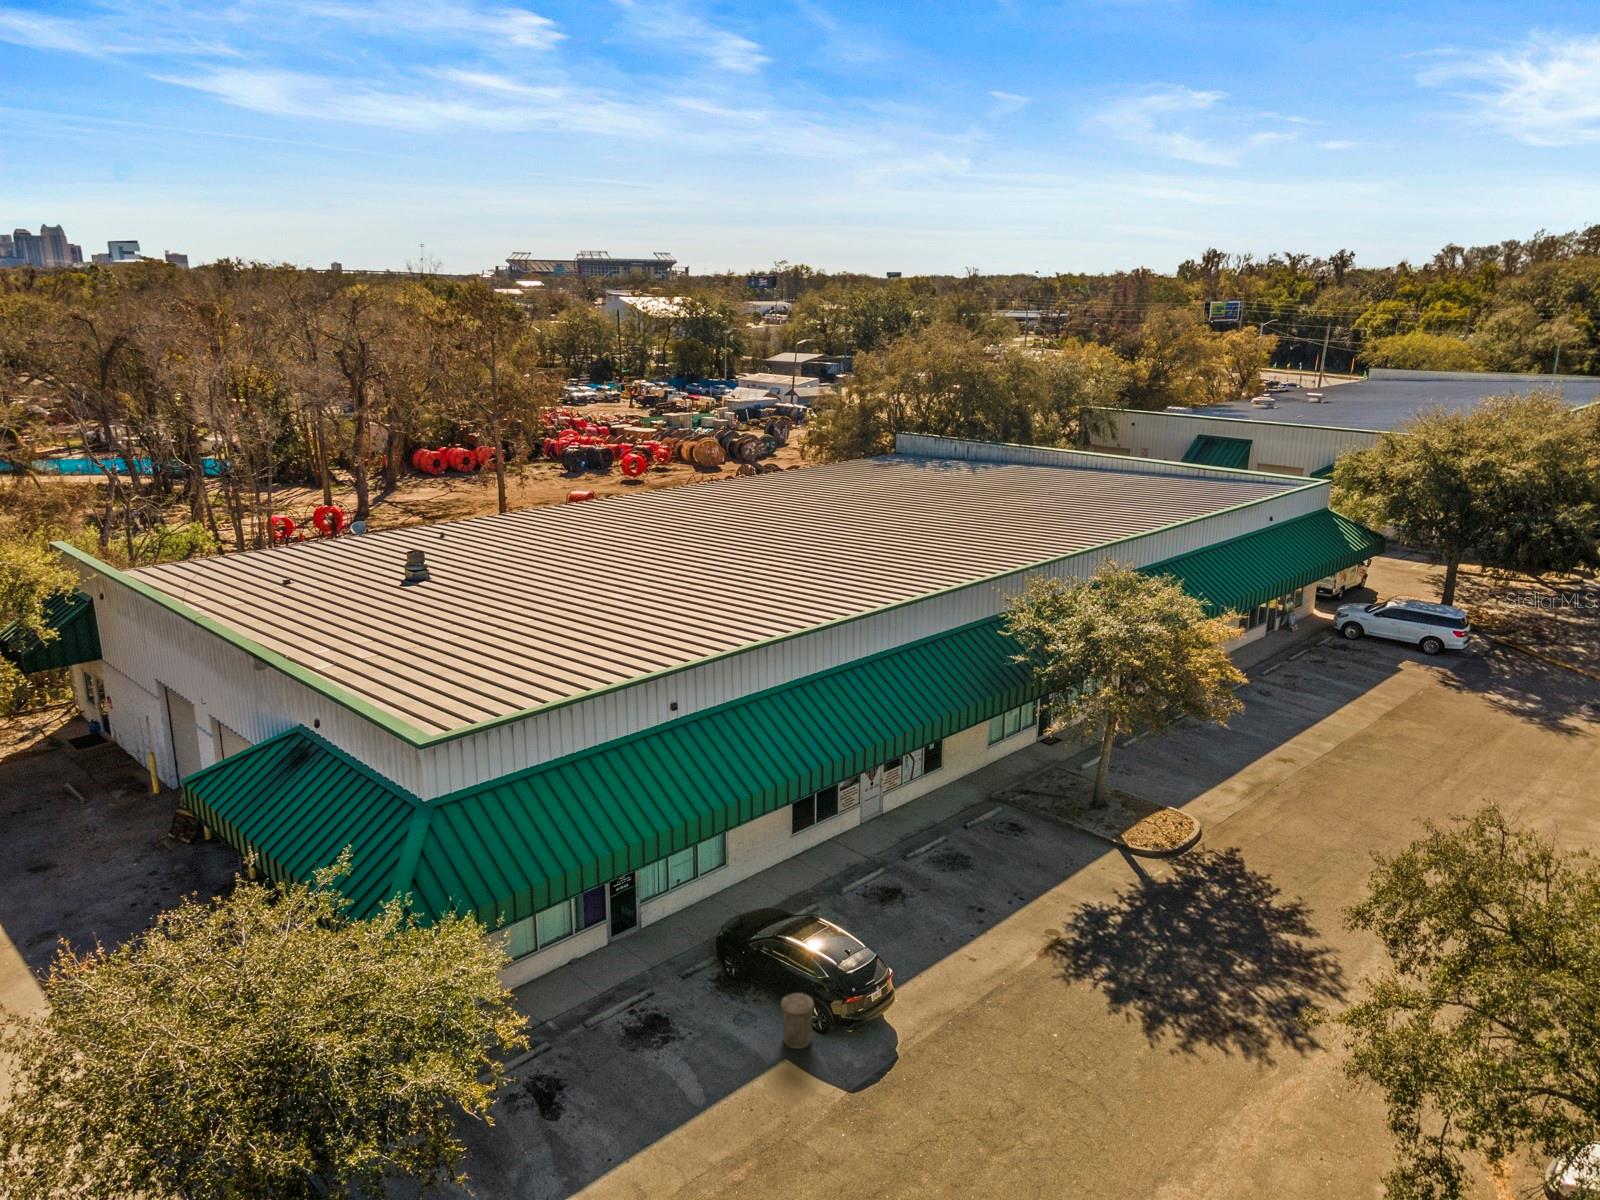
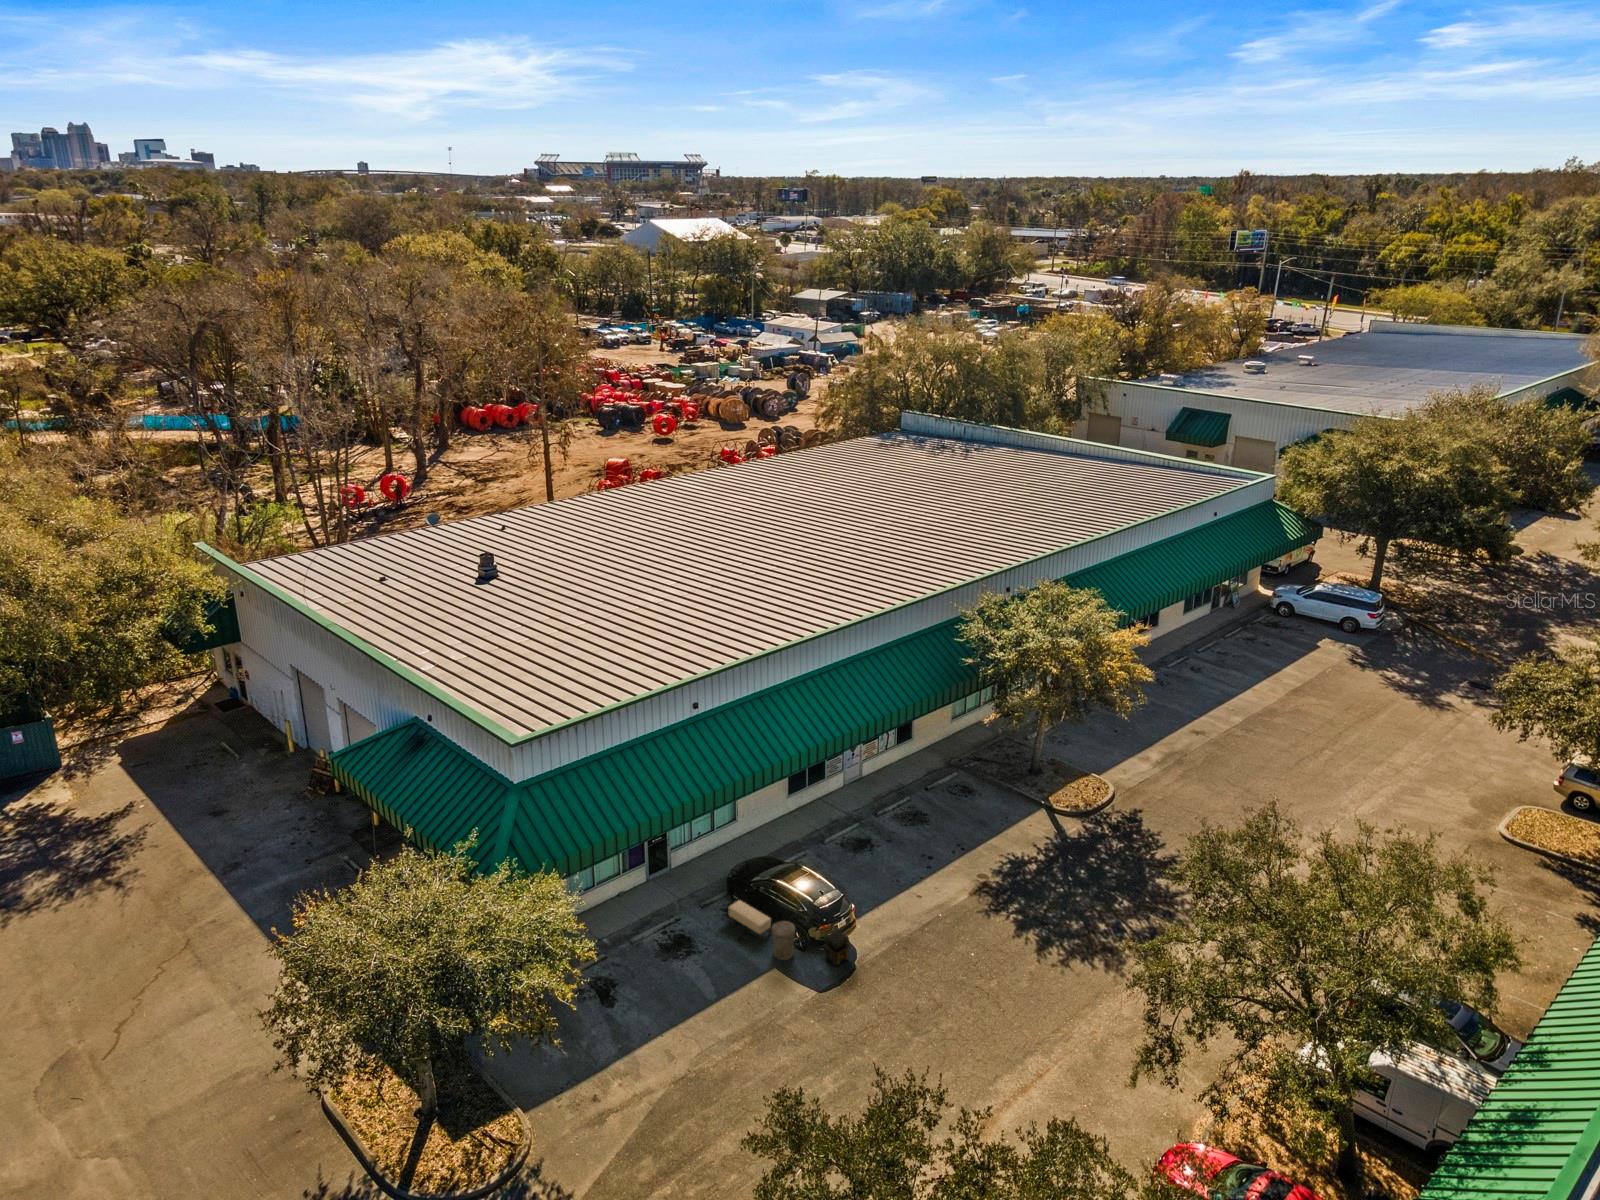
bench: none [719,967,779,1024] -> present [728,900,771,941]
toolbox: none [854,1005,889,1056] -> present [825,930,849,966]

